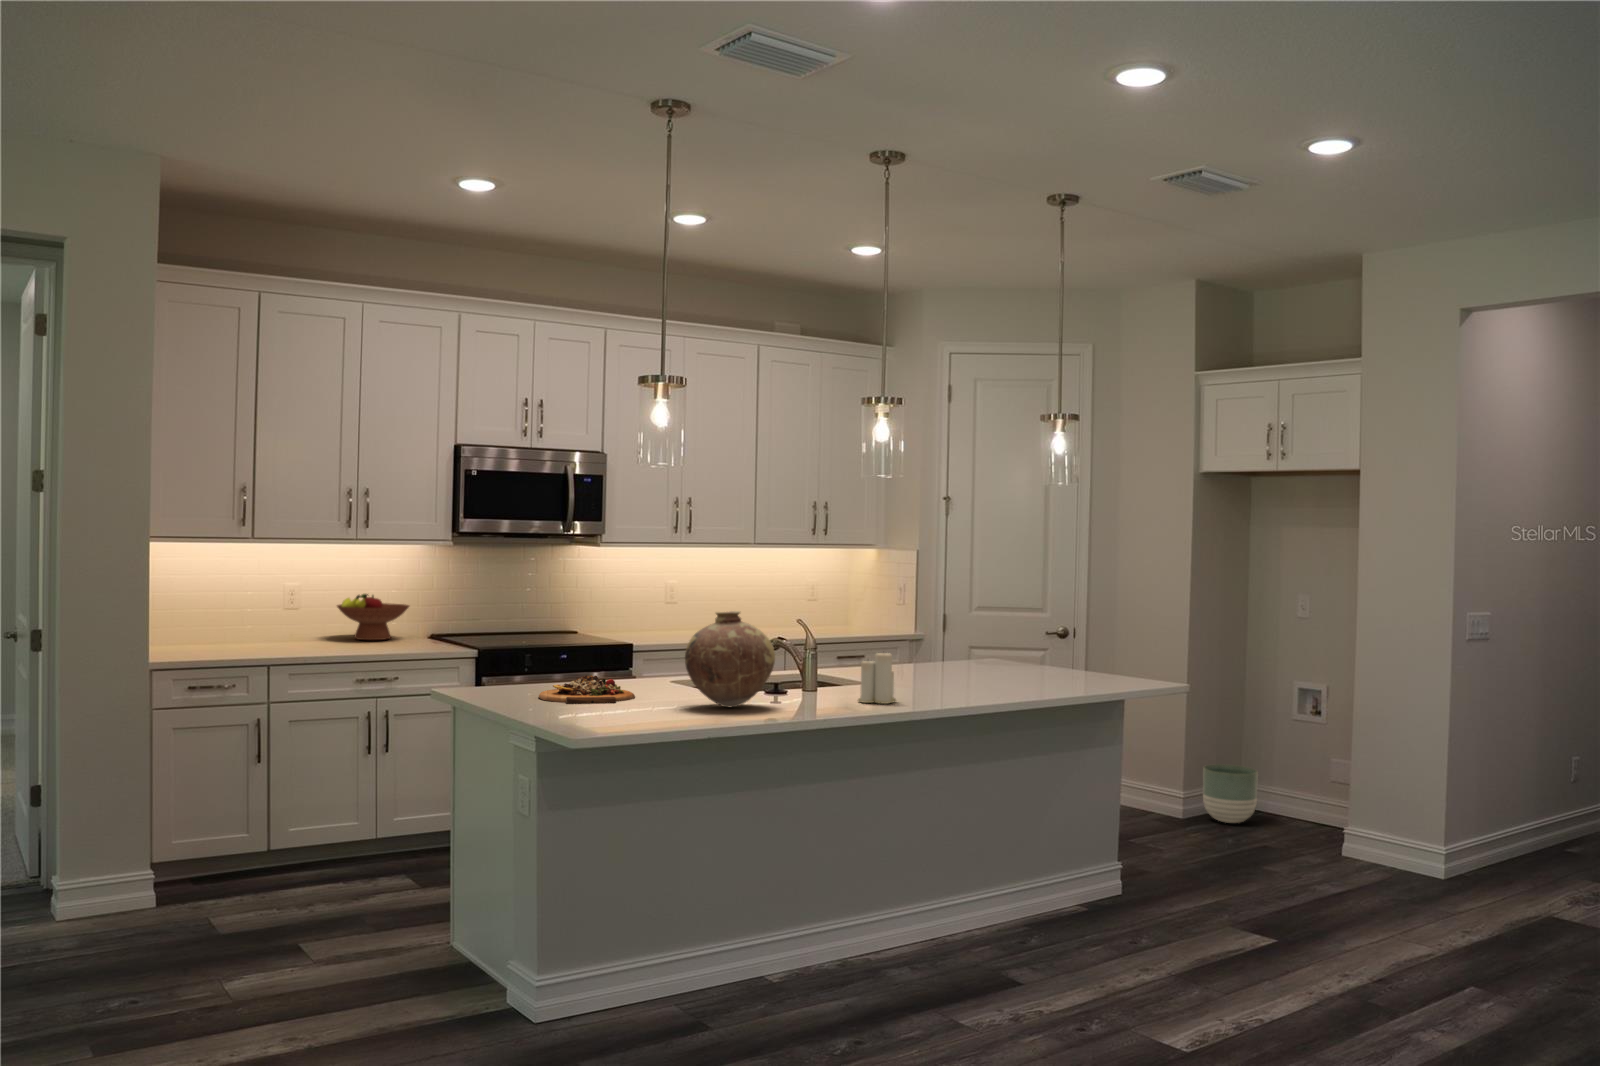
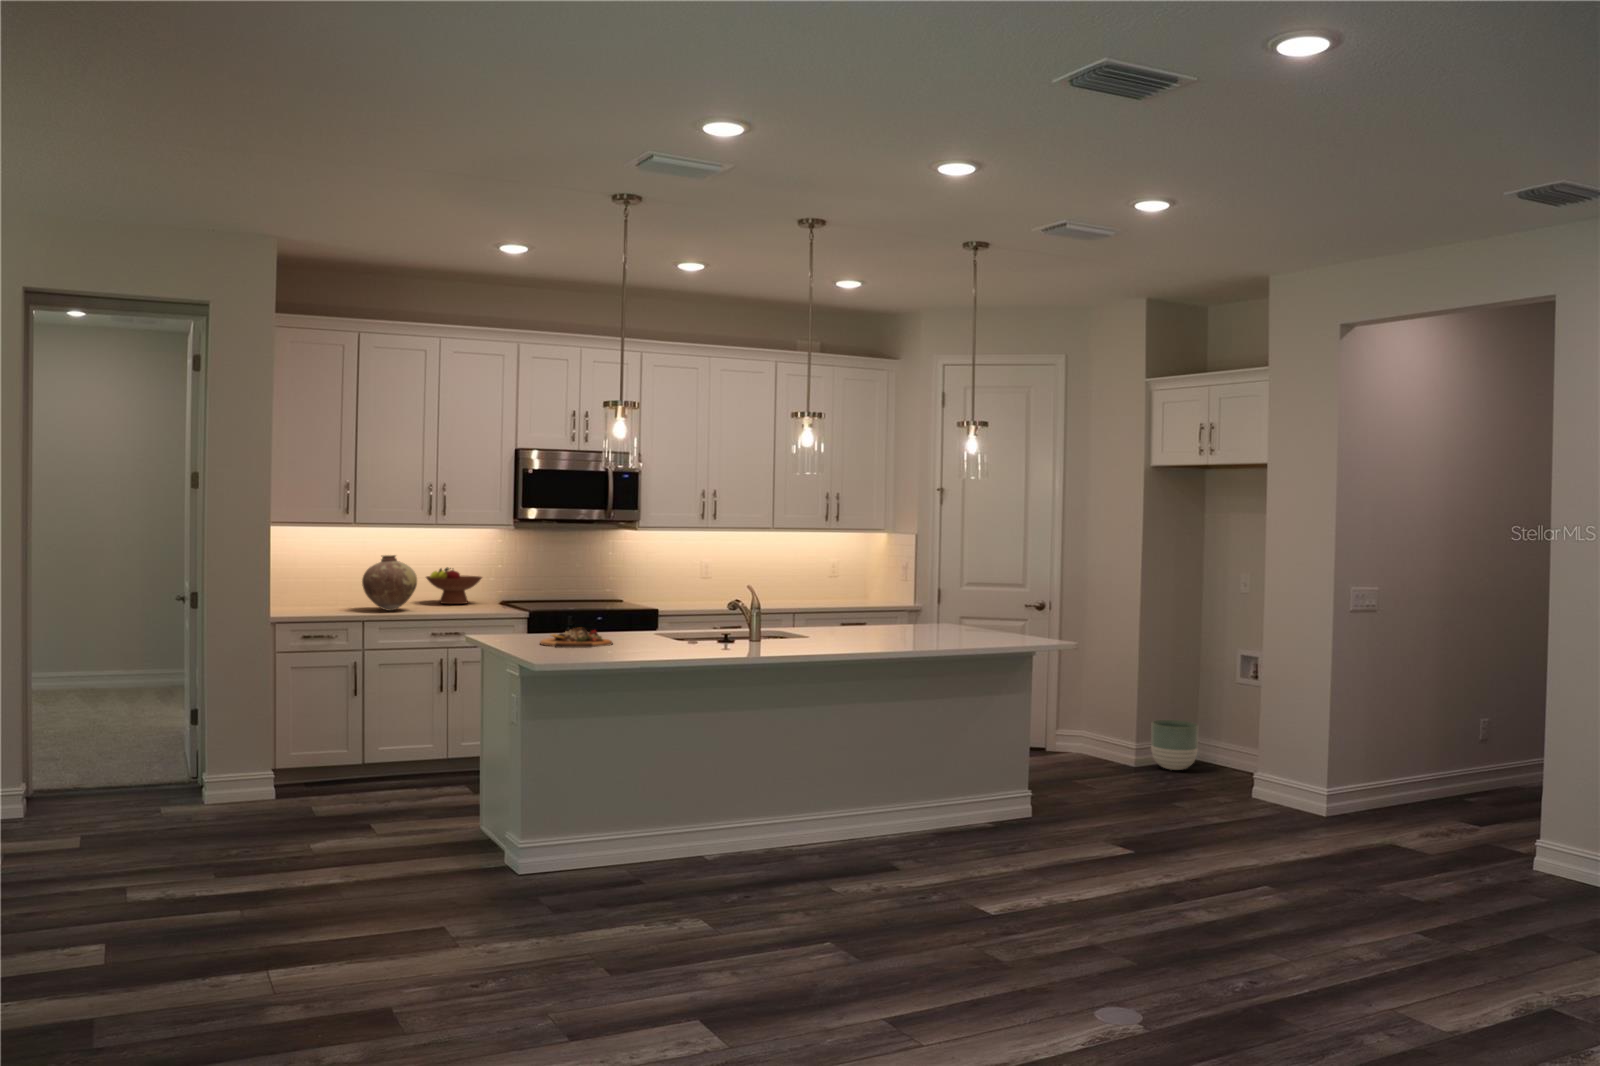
vase: present [685,611,775,707] -> present [362,555,417,611]
candle: present [858,653,896,704] -> none [777,608,807,651]

